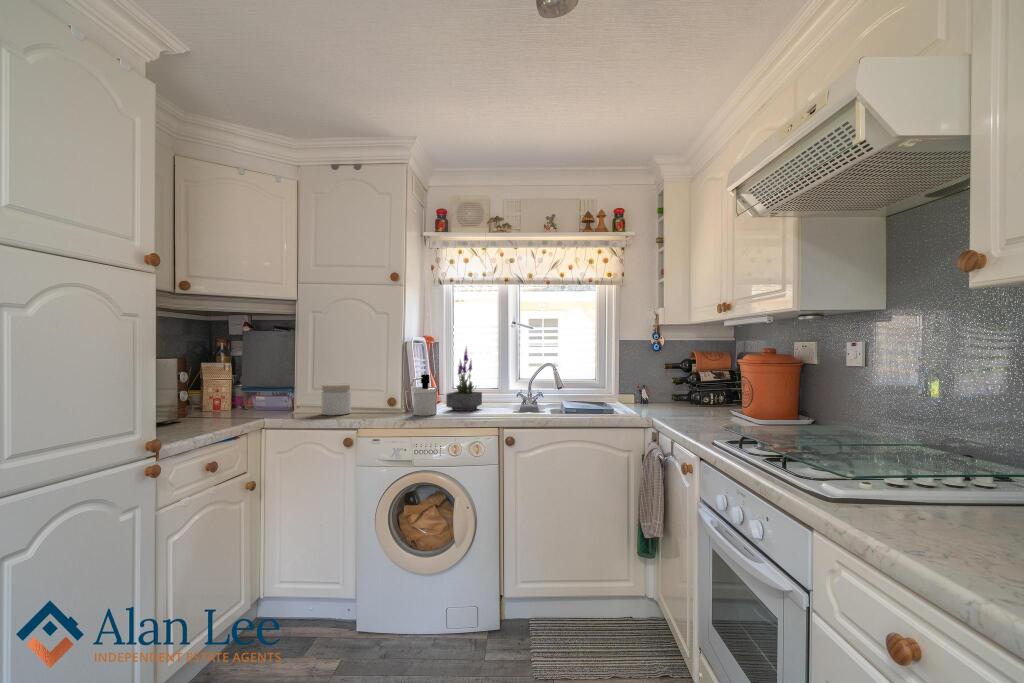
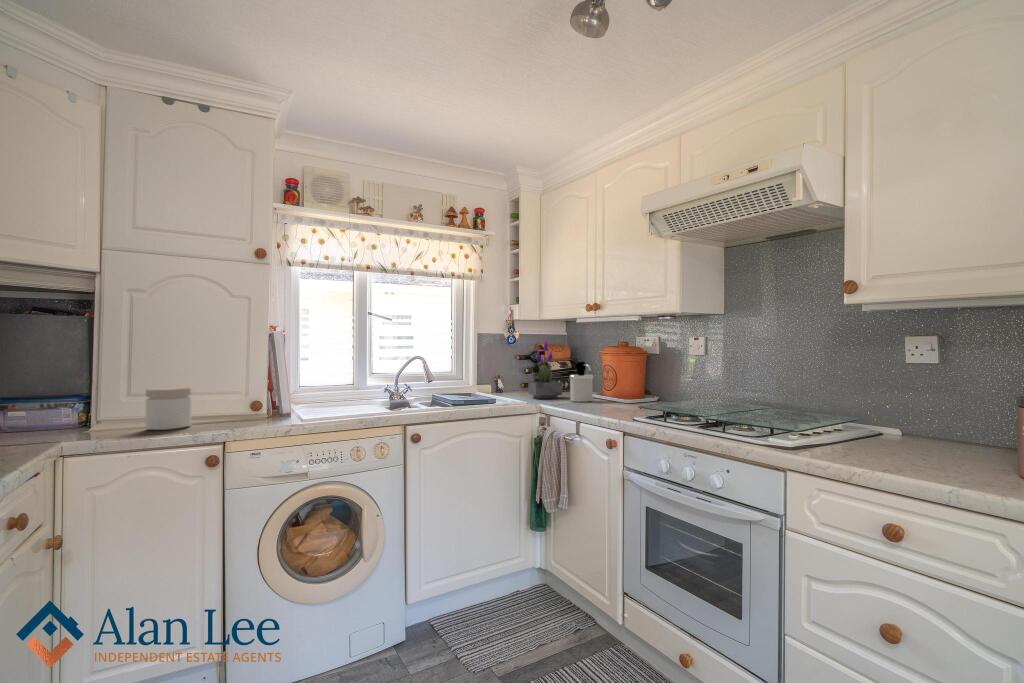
potted plant: present [446,348,482,411] -> present [528,338,562,399]
soap dispenser: present [411,374,437,416] -> present [569,362,593,402]

